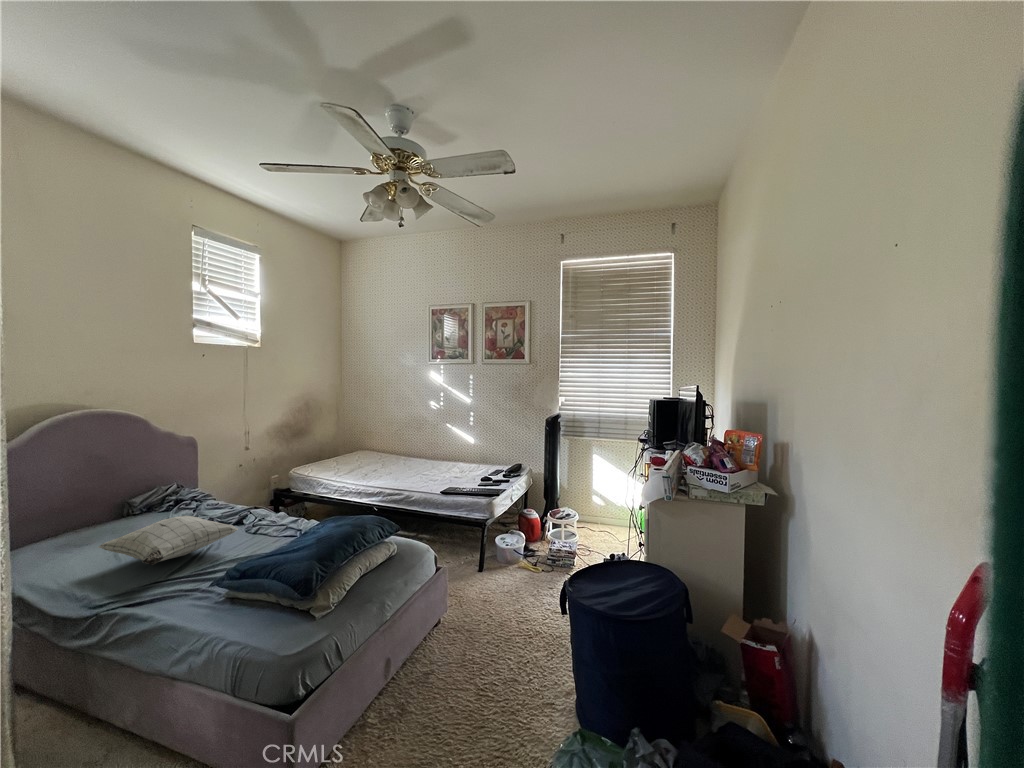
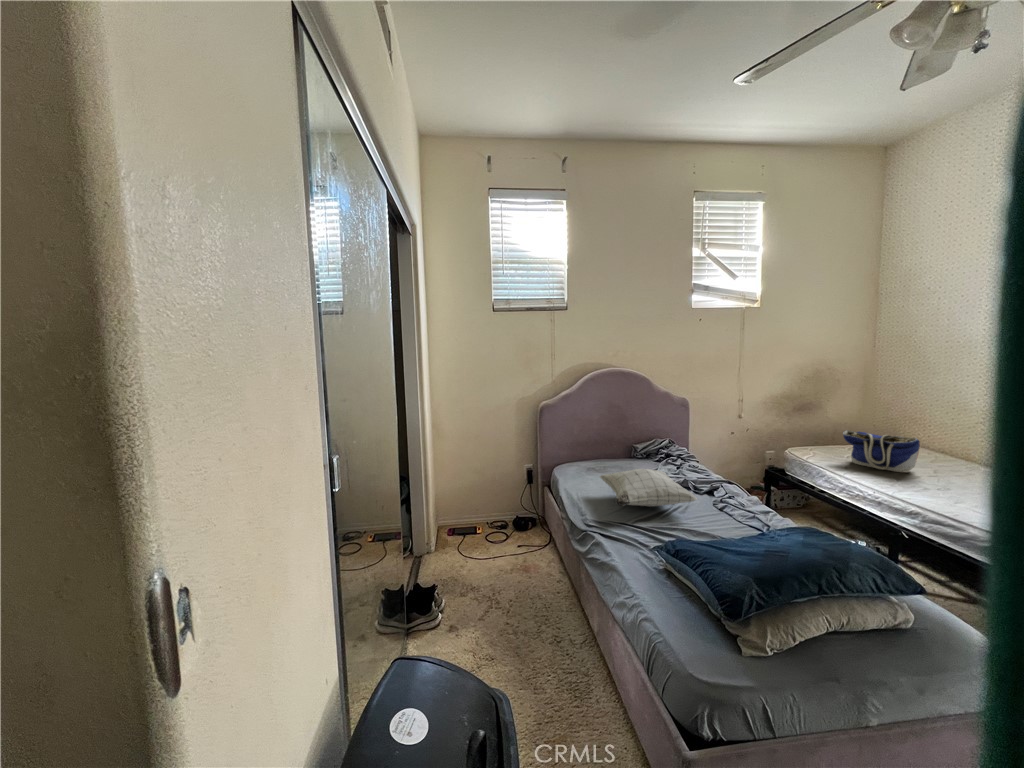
tote bag: none [332,445,375,471] -> present [843,430,920,473]

